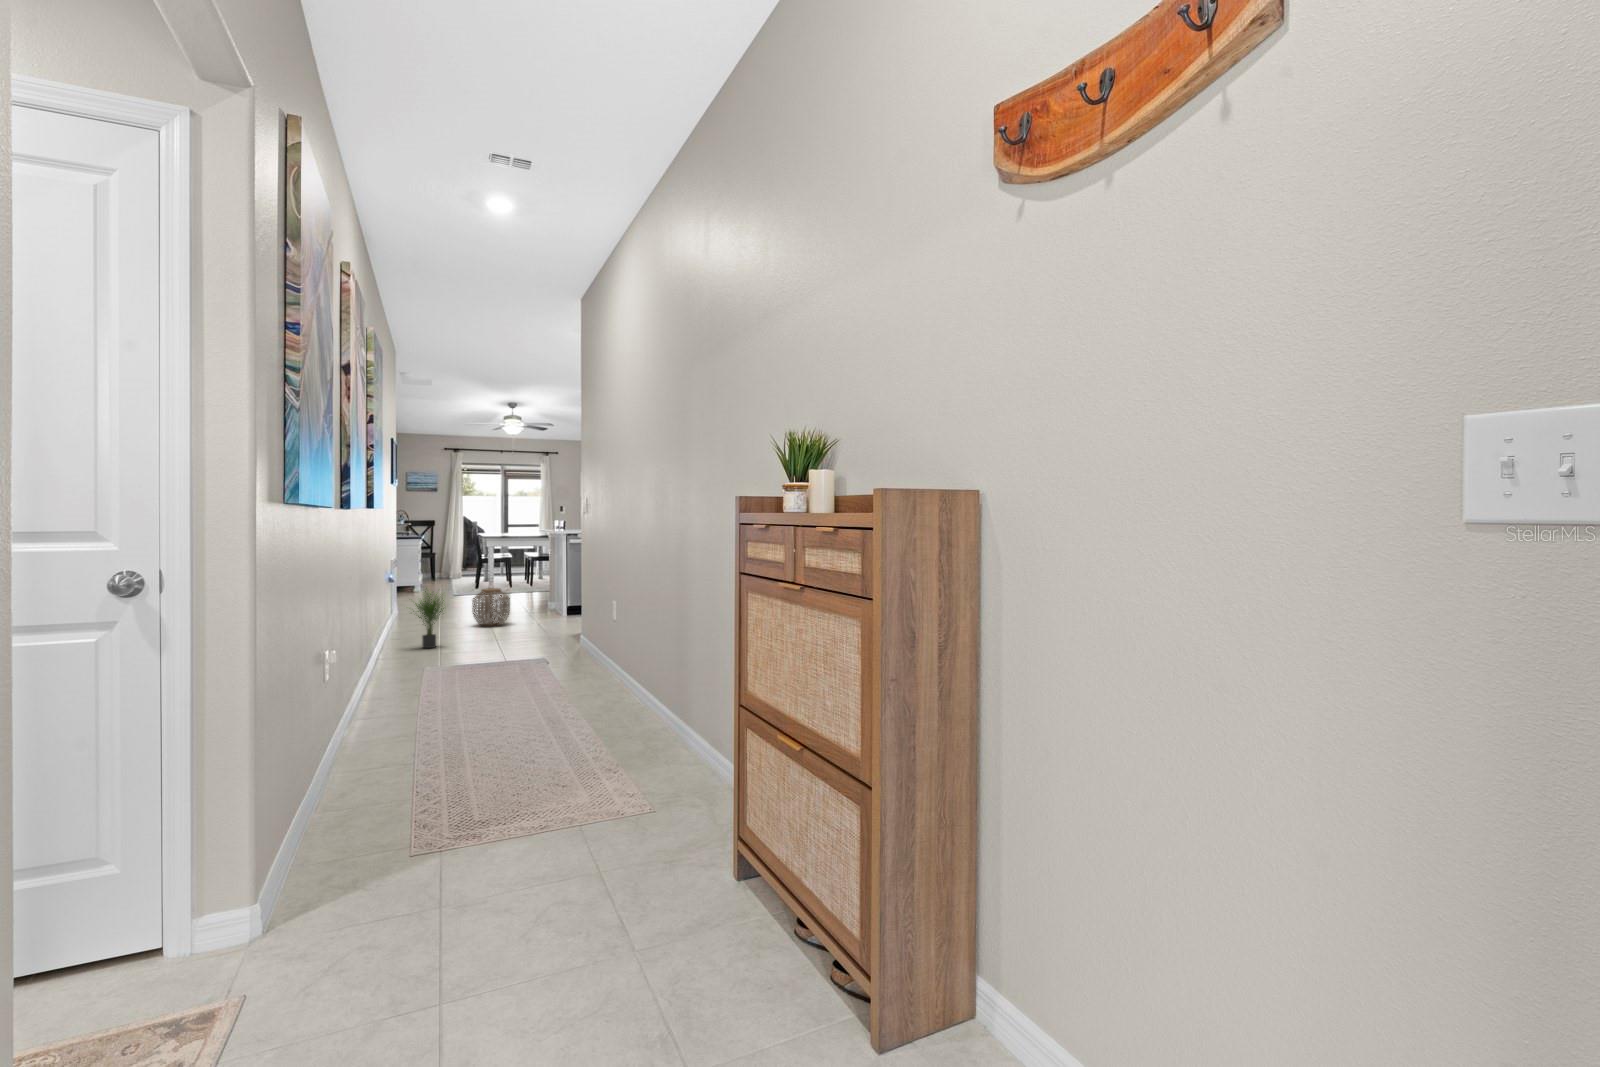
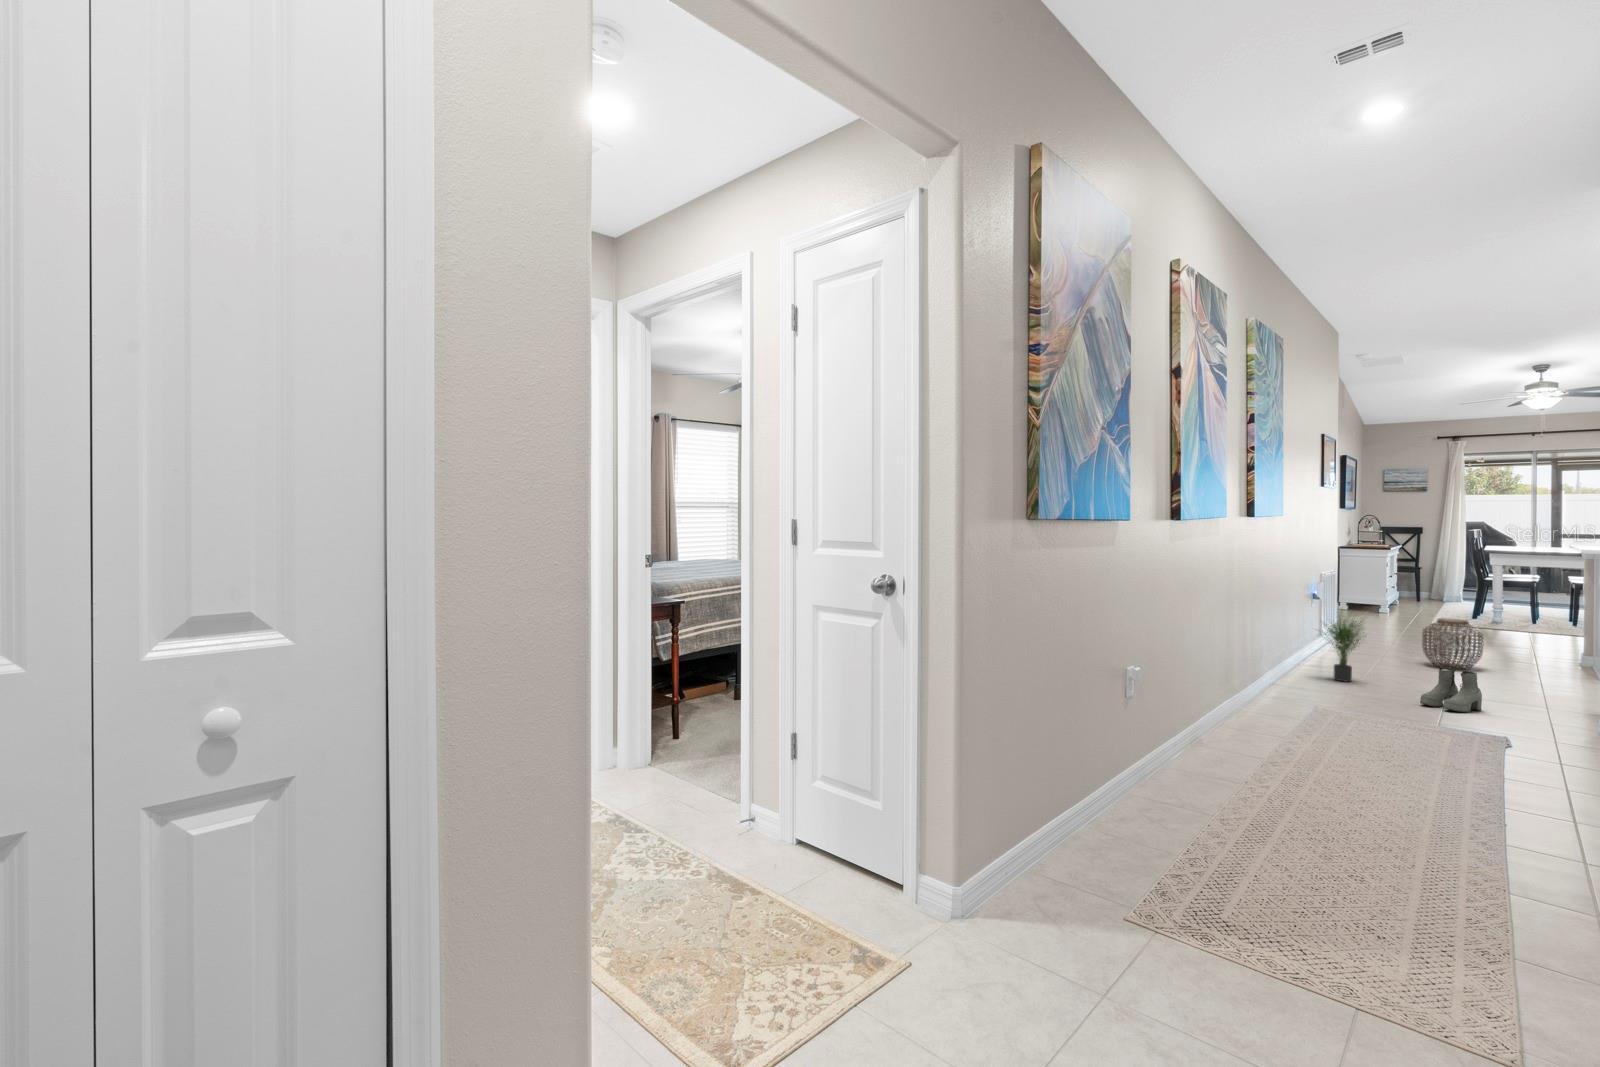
boots: none [492,622,527,653] -> present [1420,668,1482,712]

